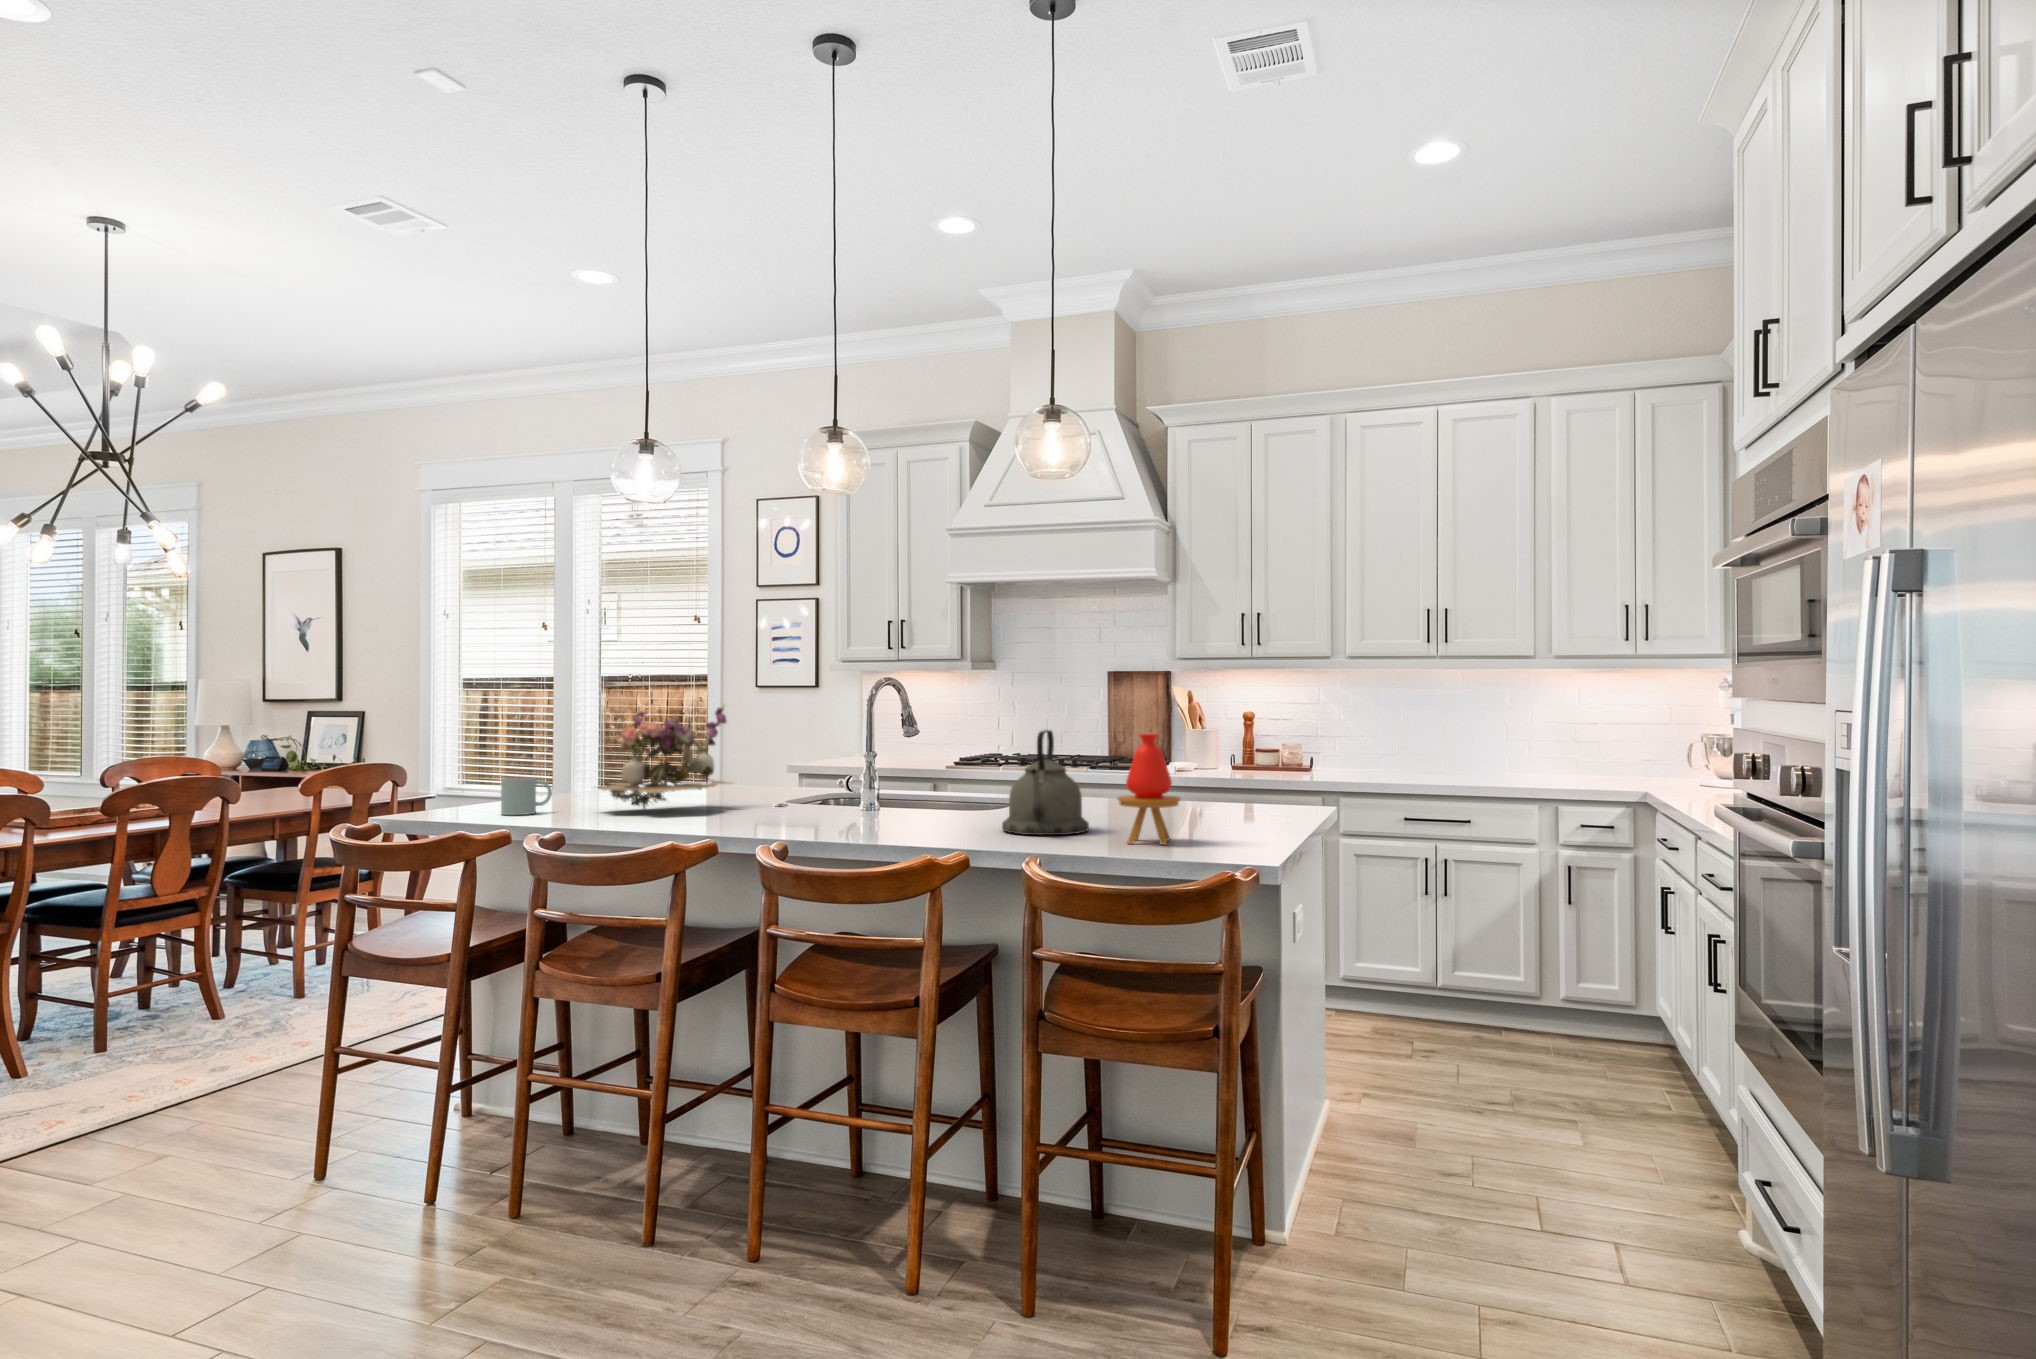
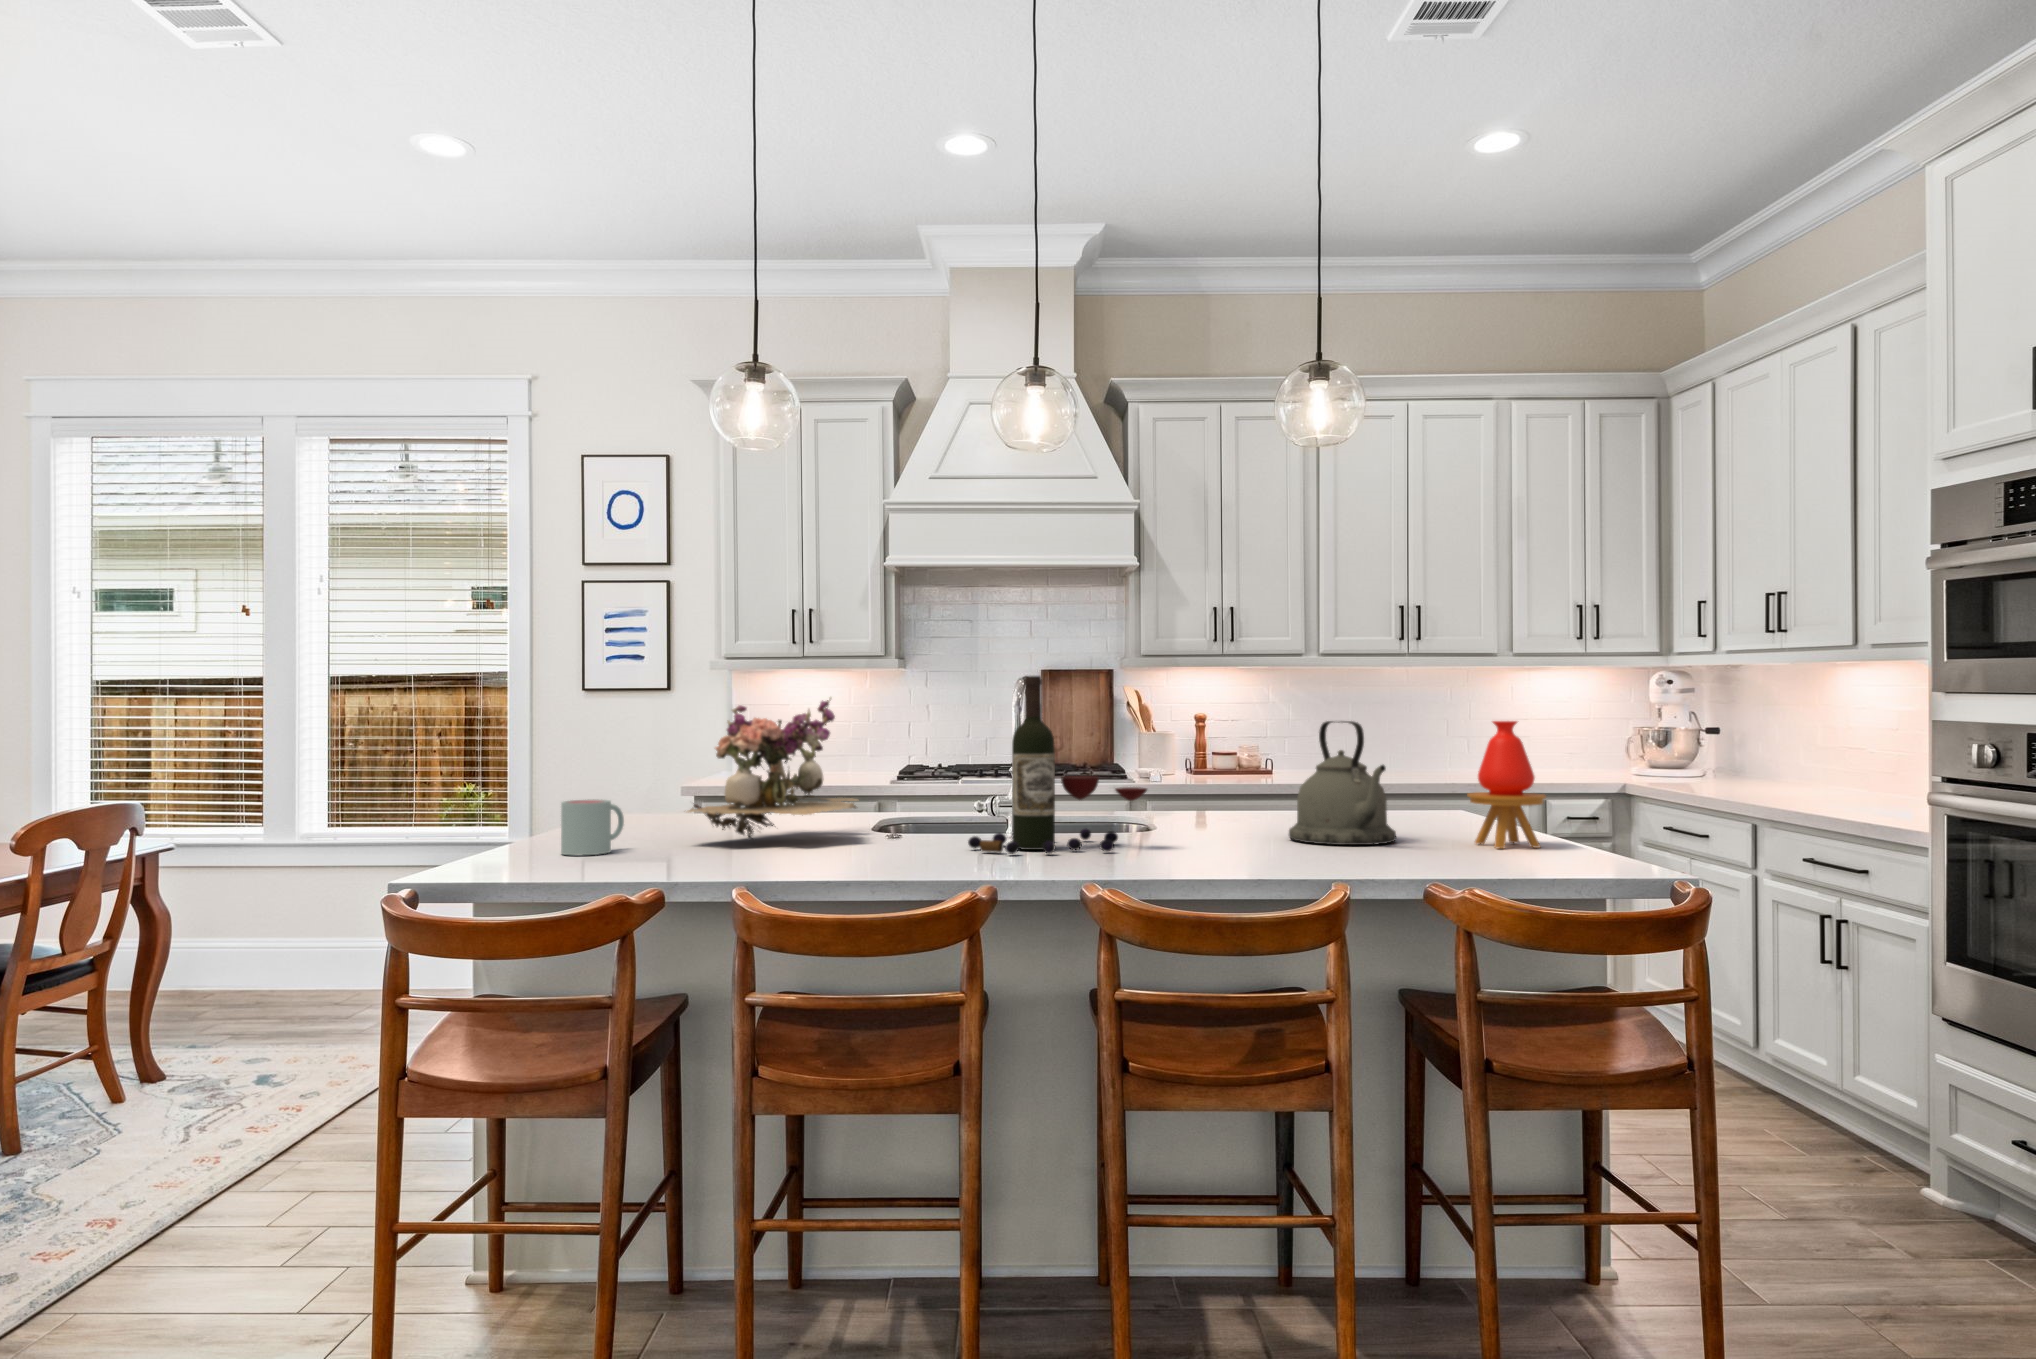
wine bottle: none [744,693,875,830] -> present [968,676,1147,854]

